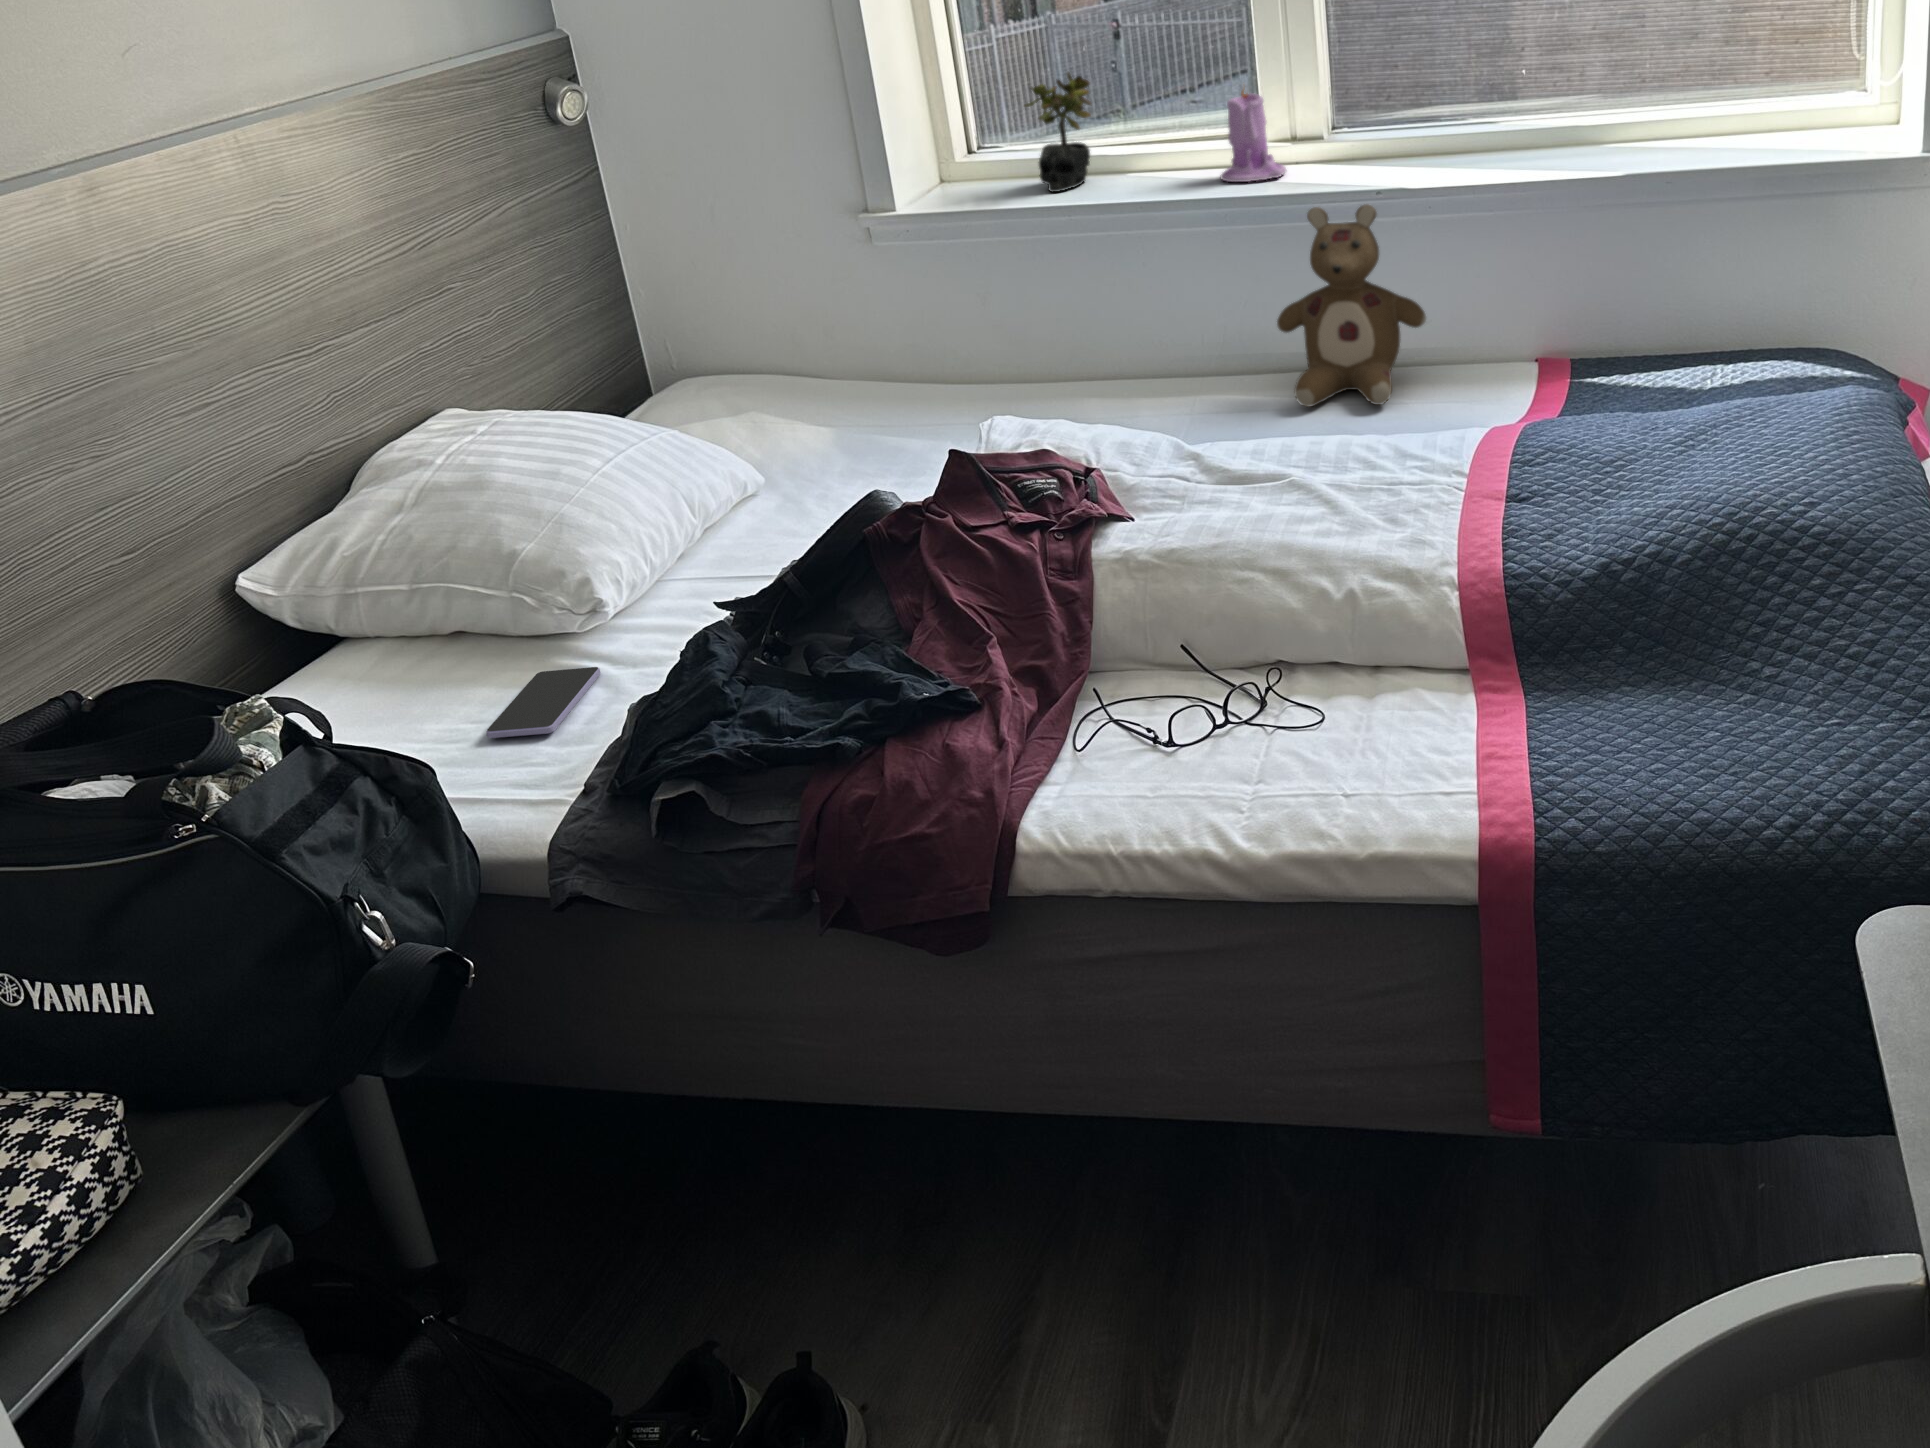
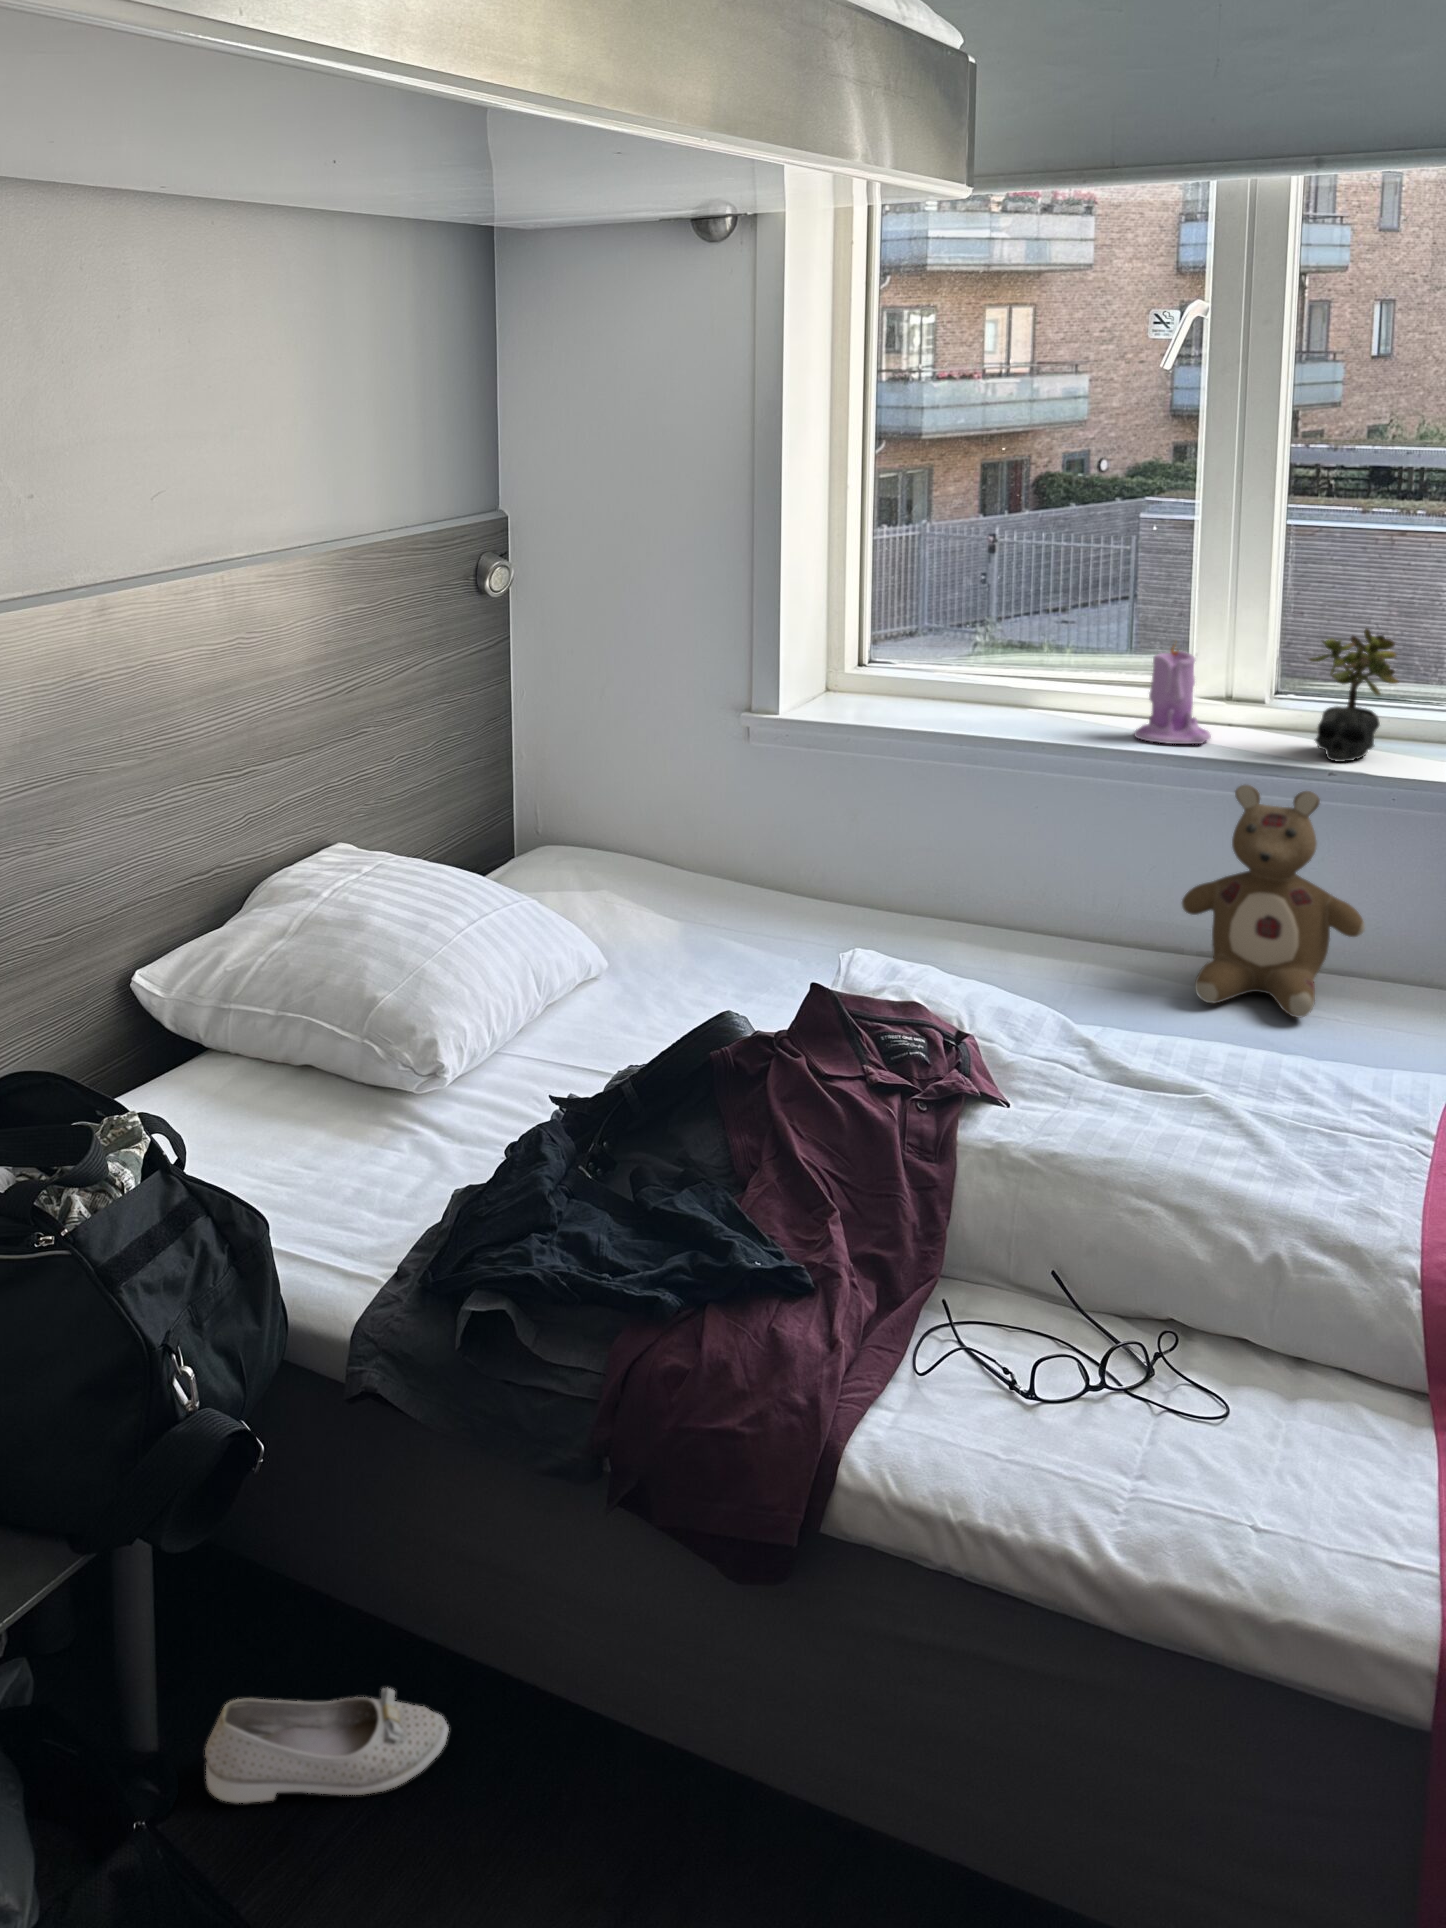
succulent plant: present [1024,72,1091,192] -> present [1309,628,1398,762]
smartphone: present [486,667,601,738] -> none [316,1128,430,1198]
shoe: none [488,1155,724,1293] -> present [205,1687,449,1803]

